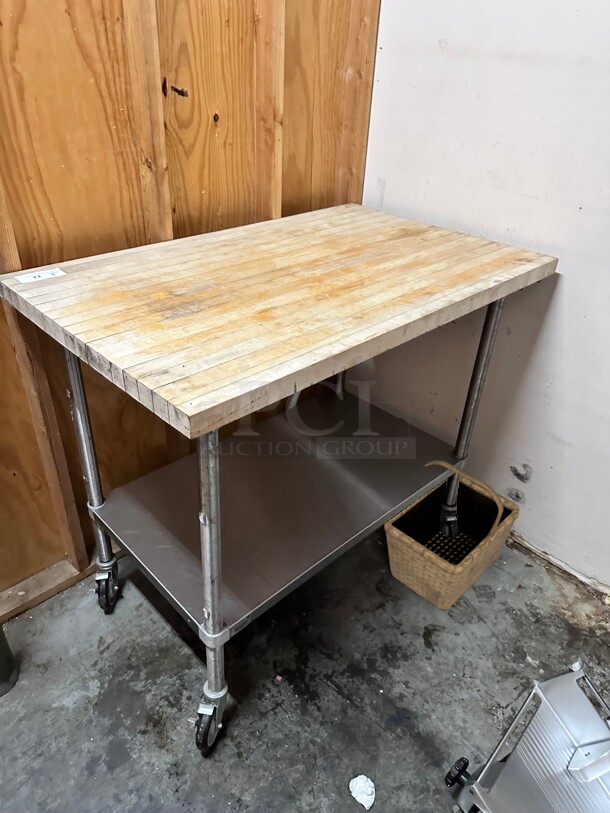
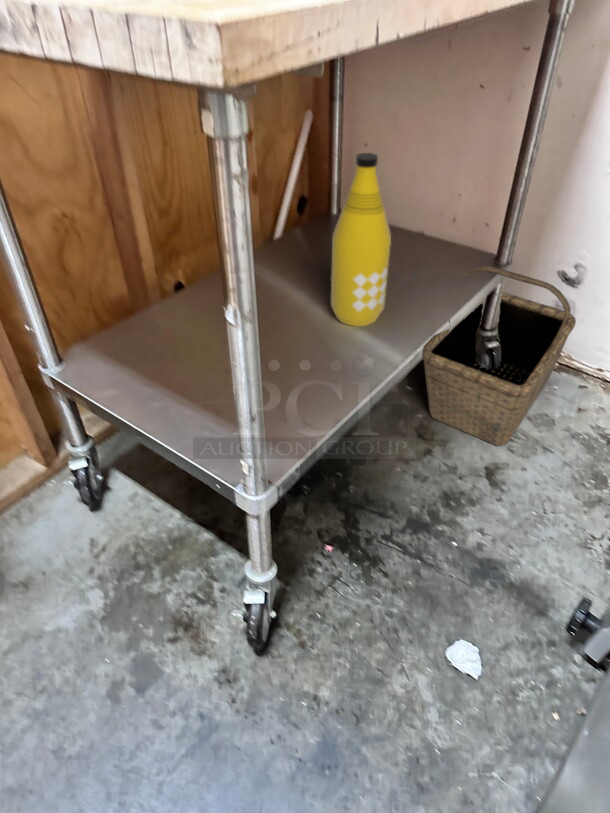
bottle: none [312,383,358,500] -> present [331,153,391,326]

